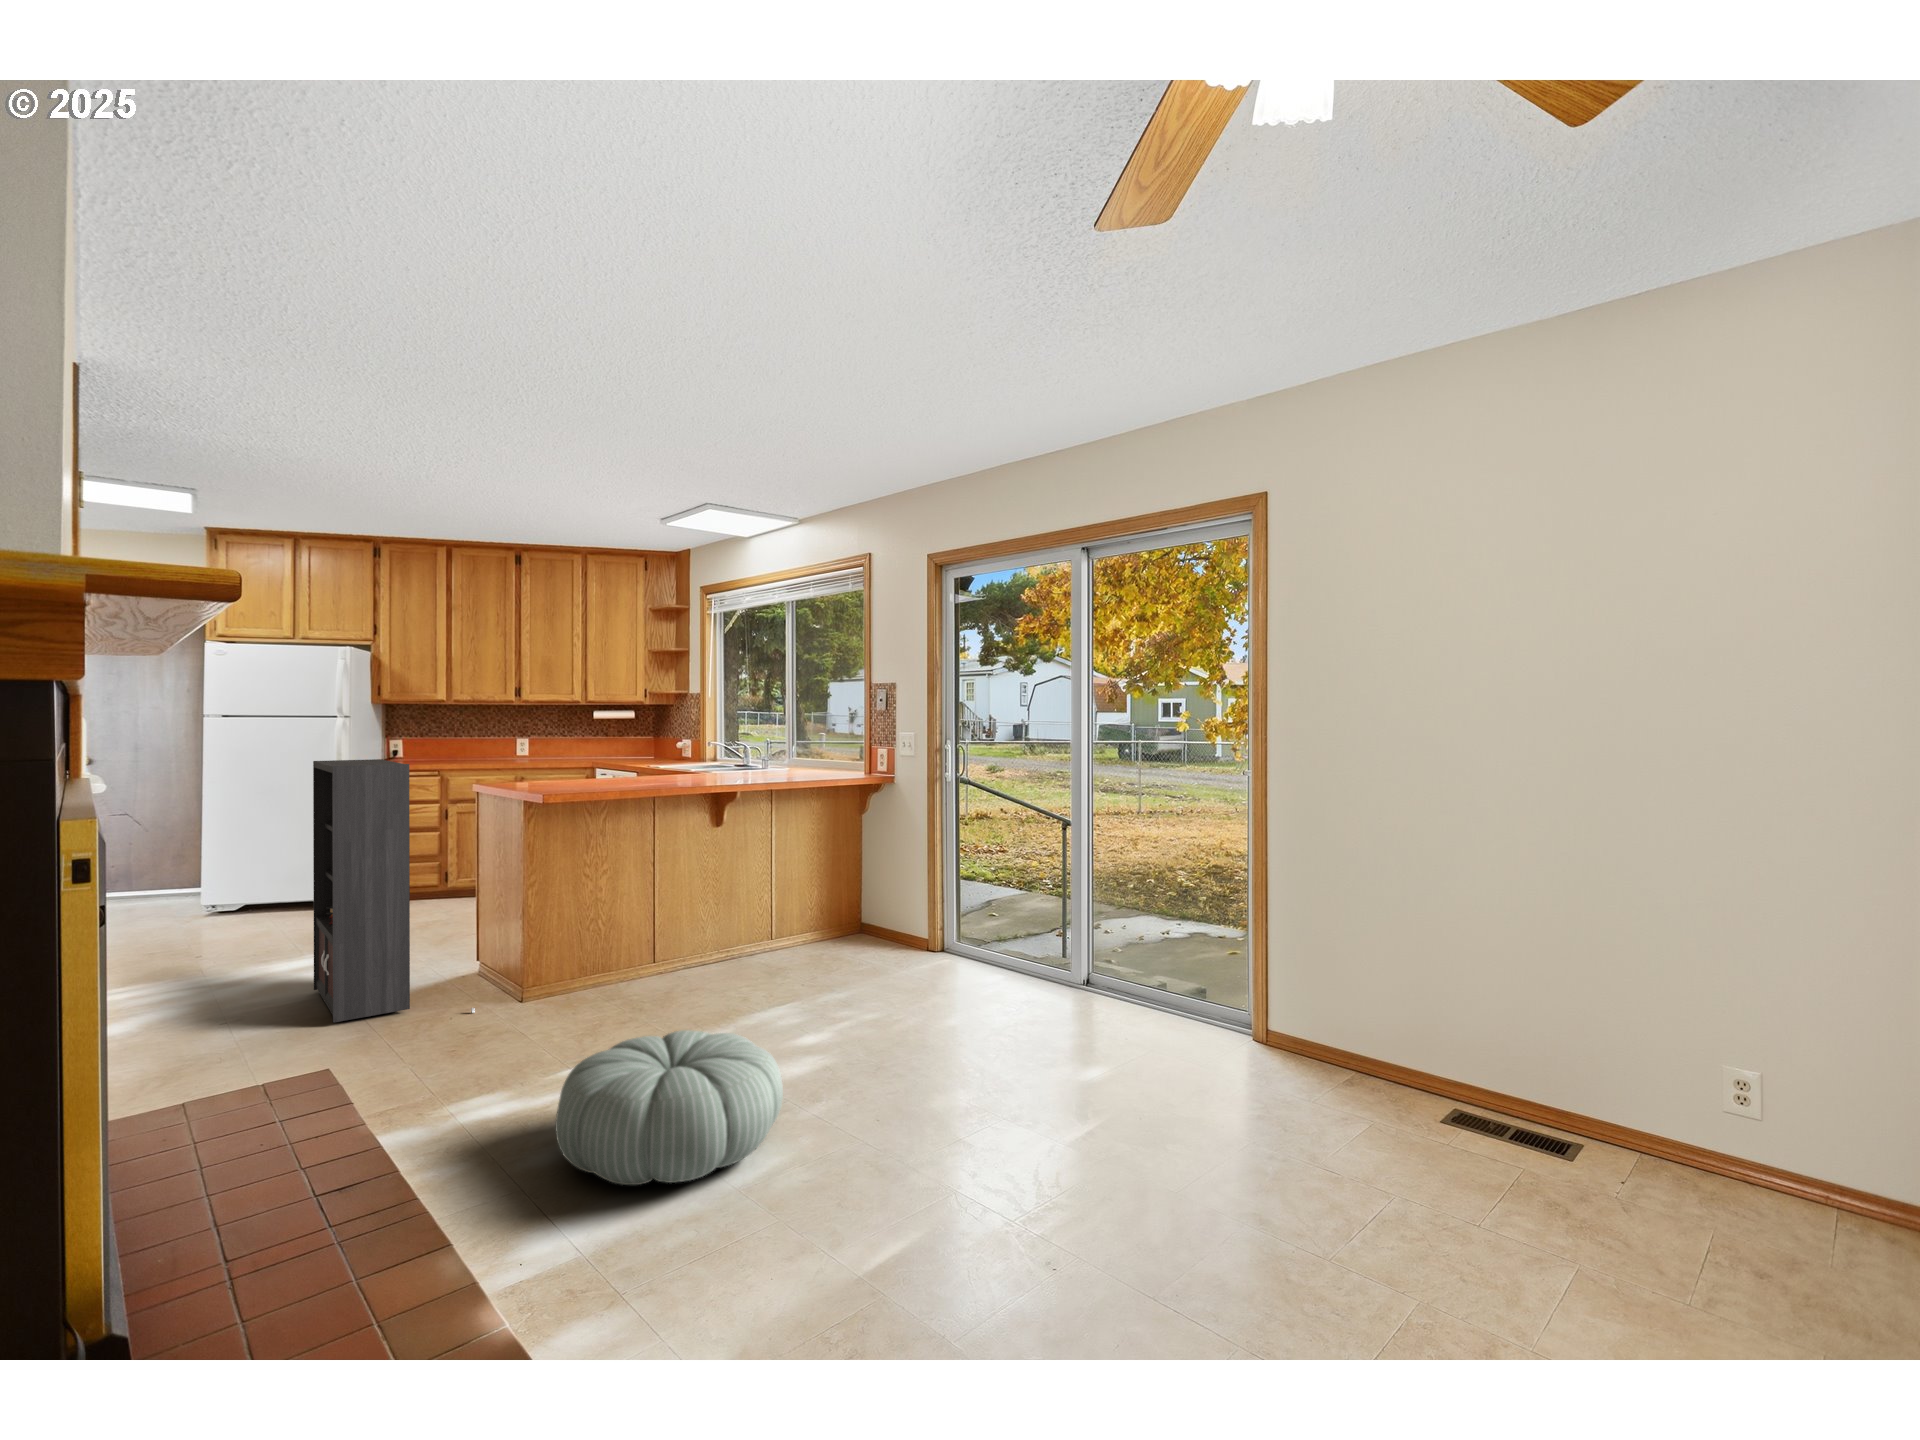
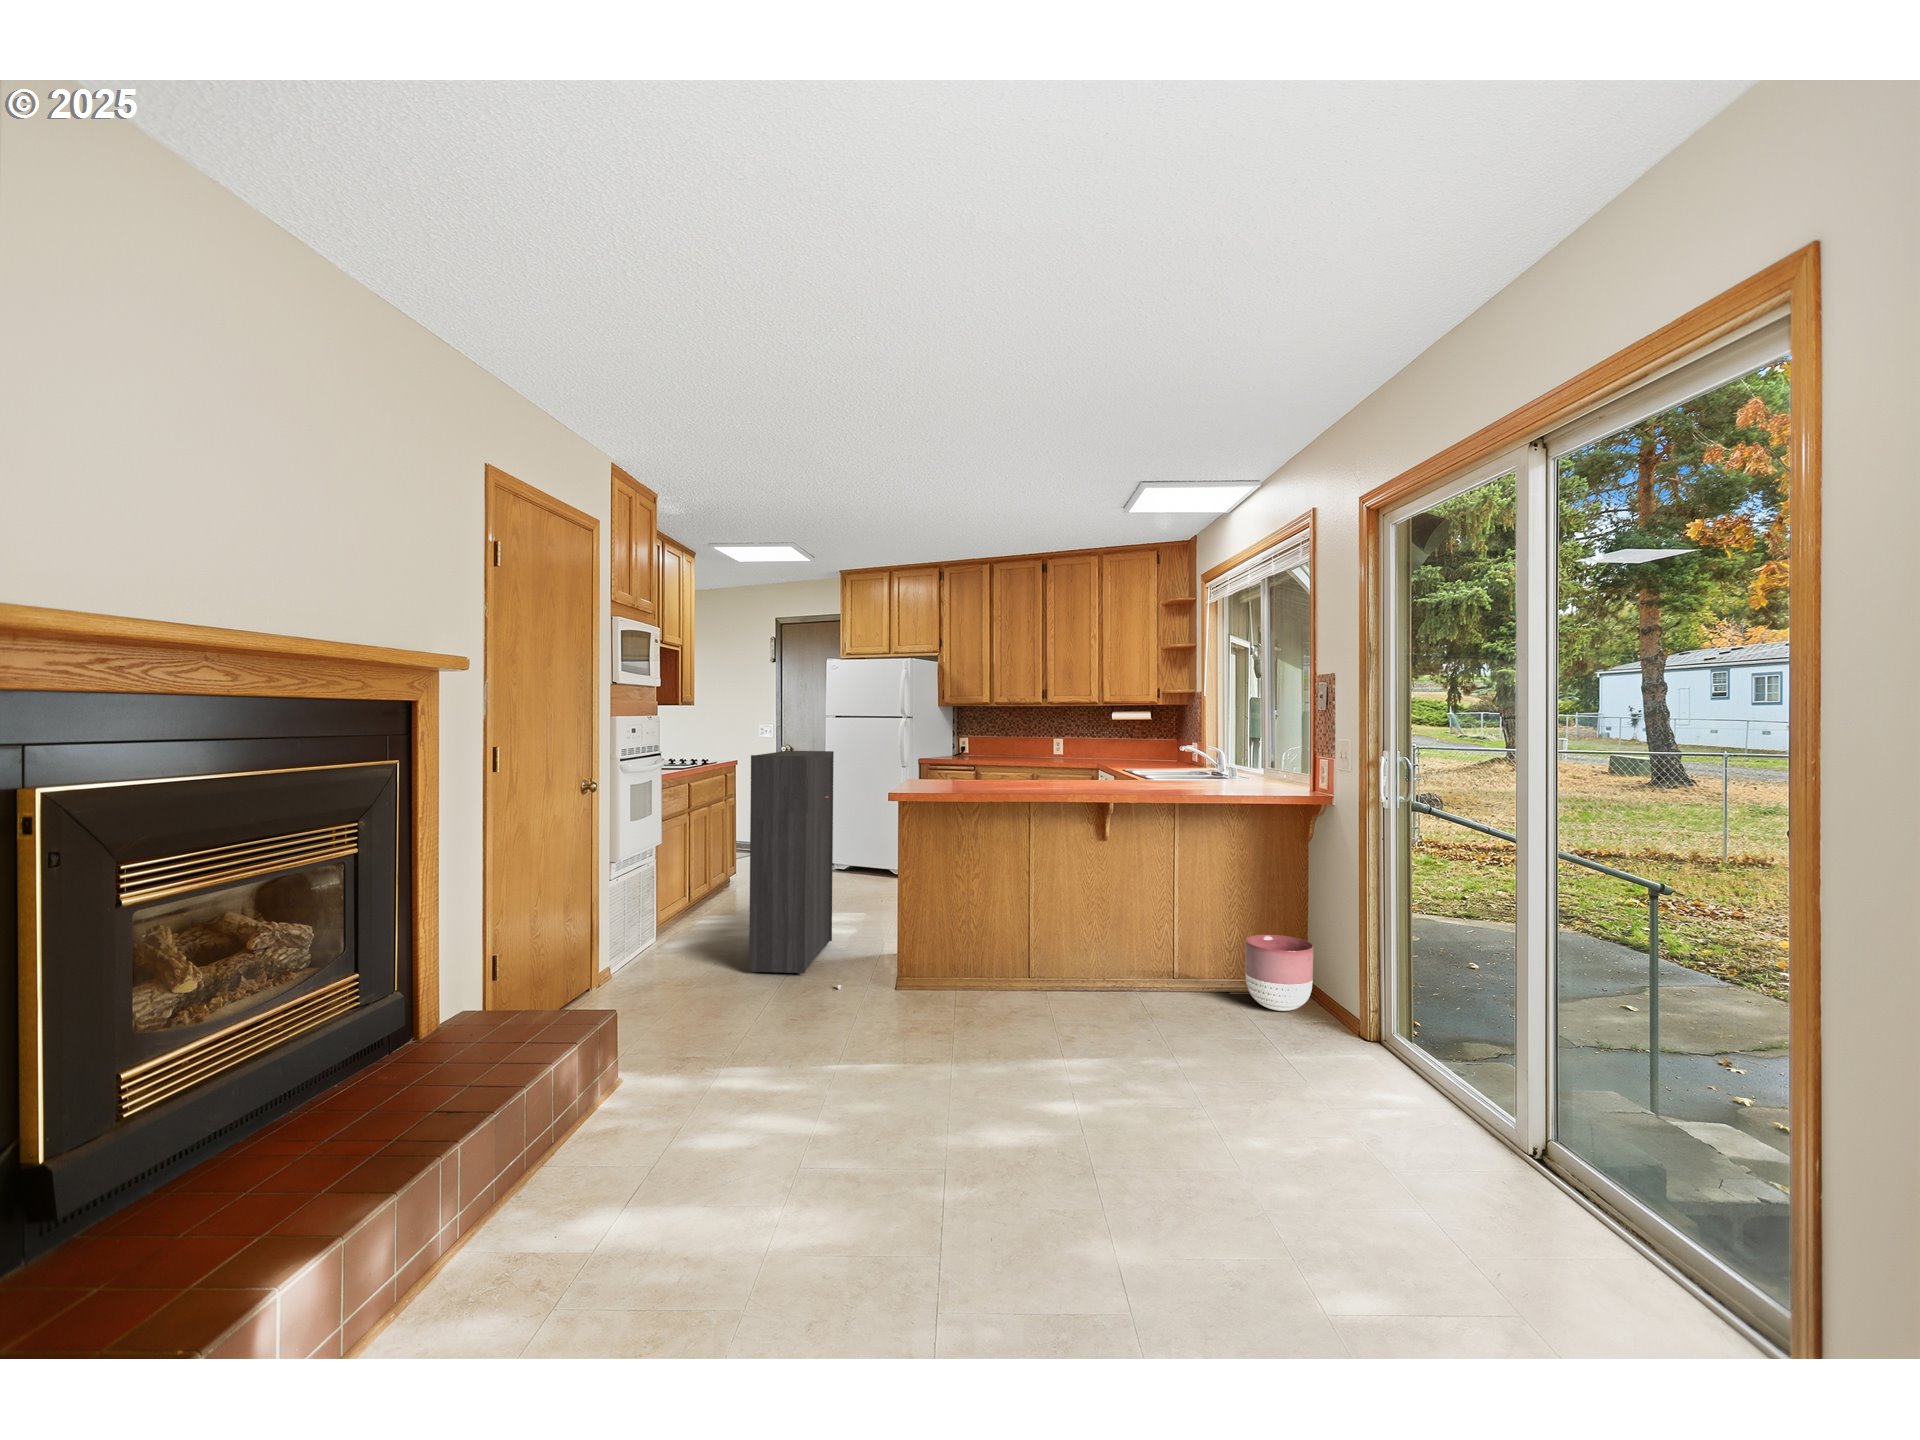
planter: none [833,888,884,945] -> present [1245,935,1314,1011]
pouf: present [555,1030,783,1185] -> none [618,1062,873,1253]

